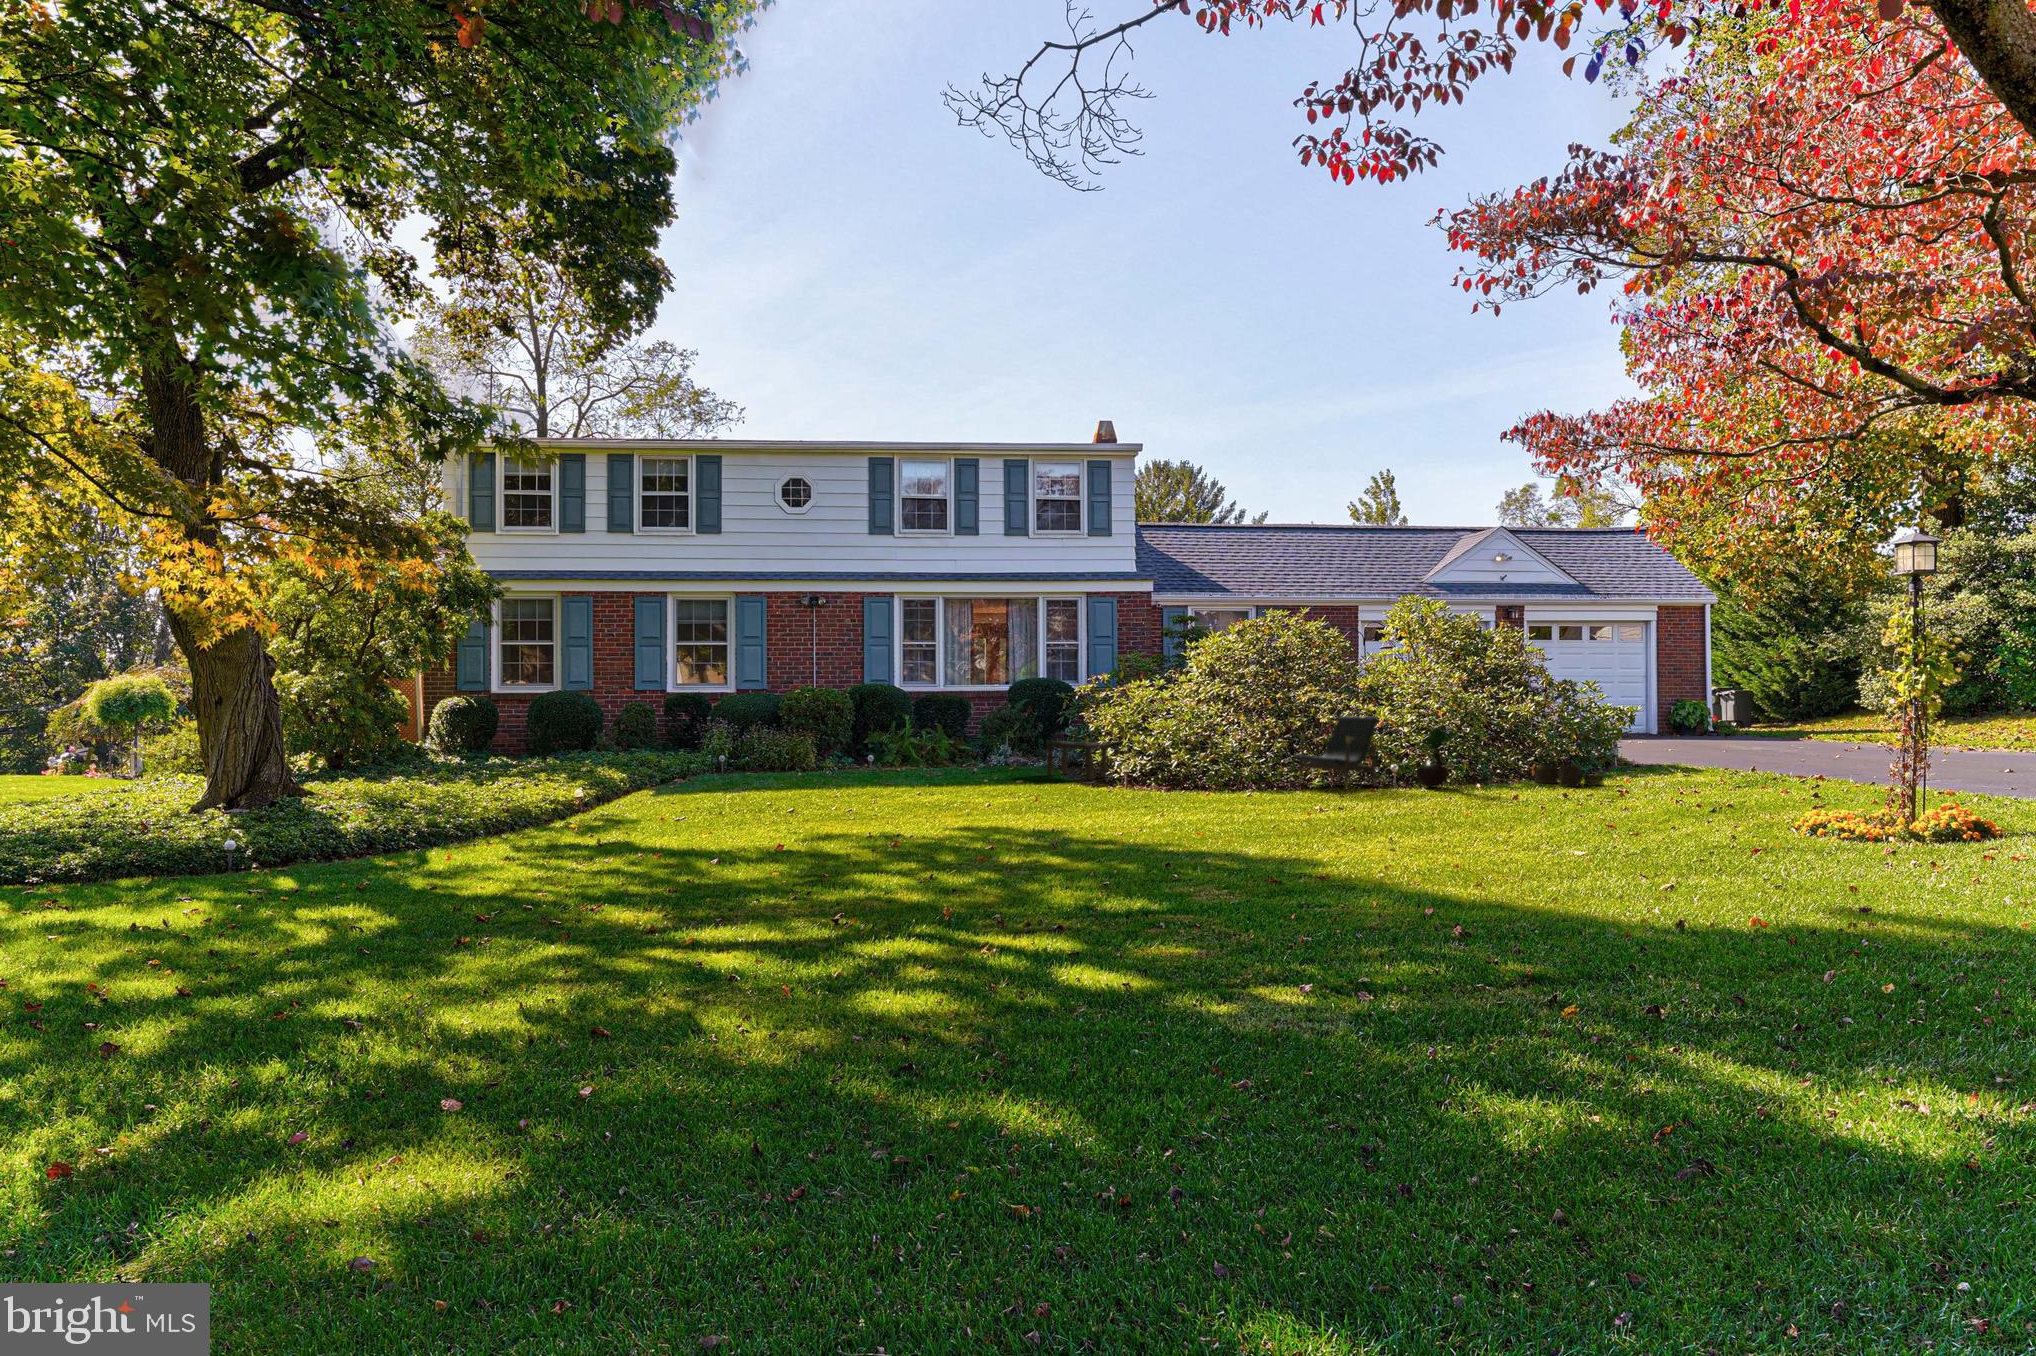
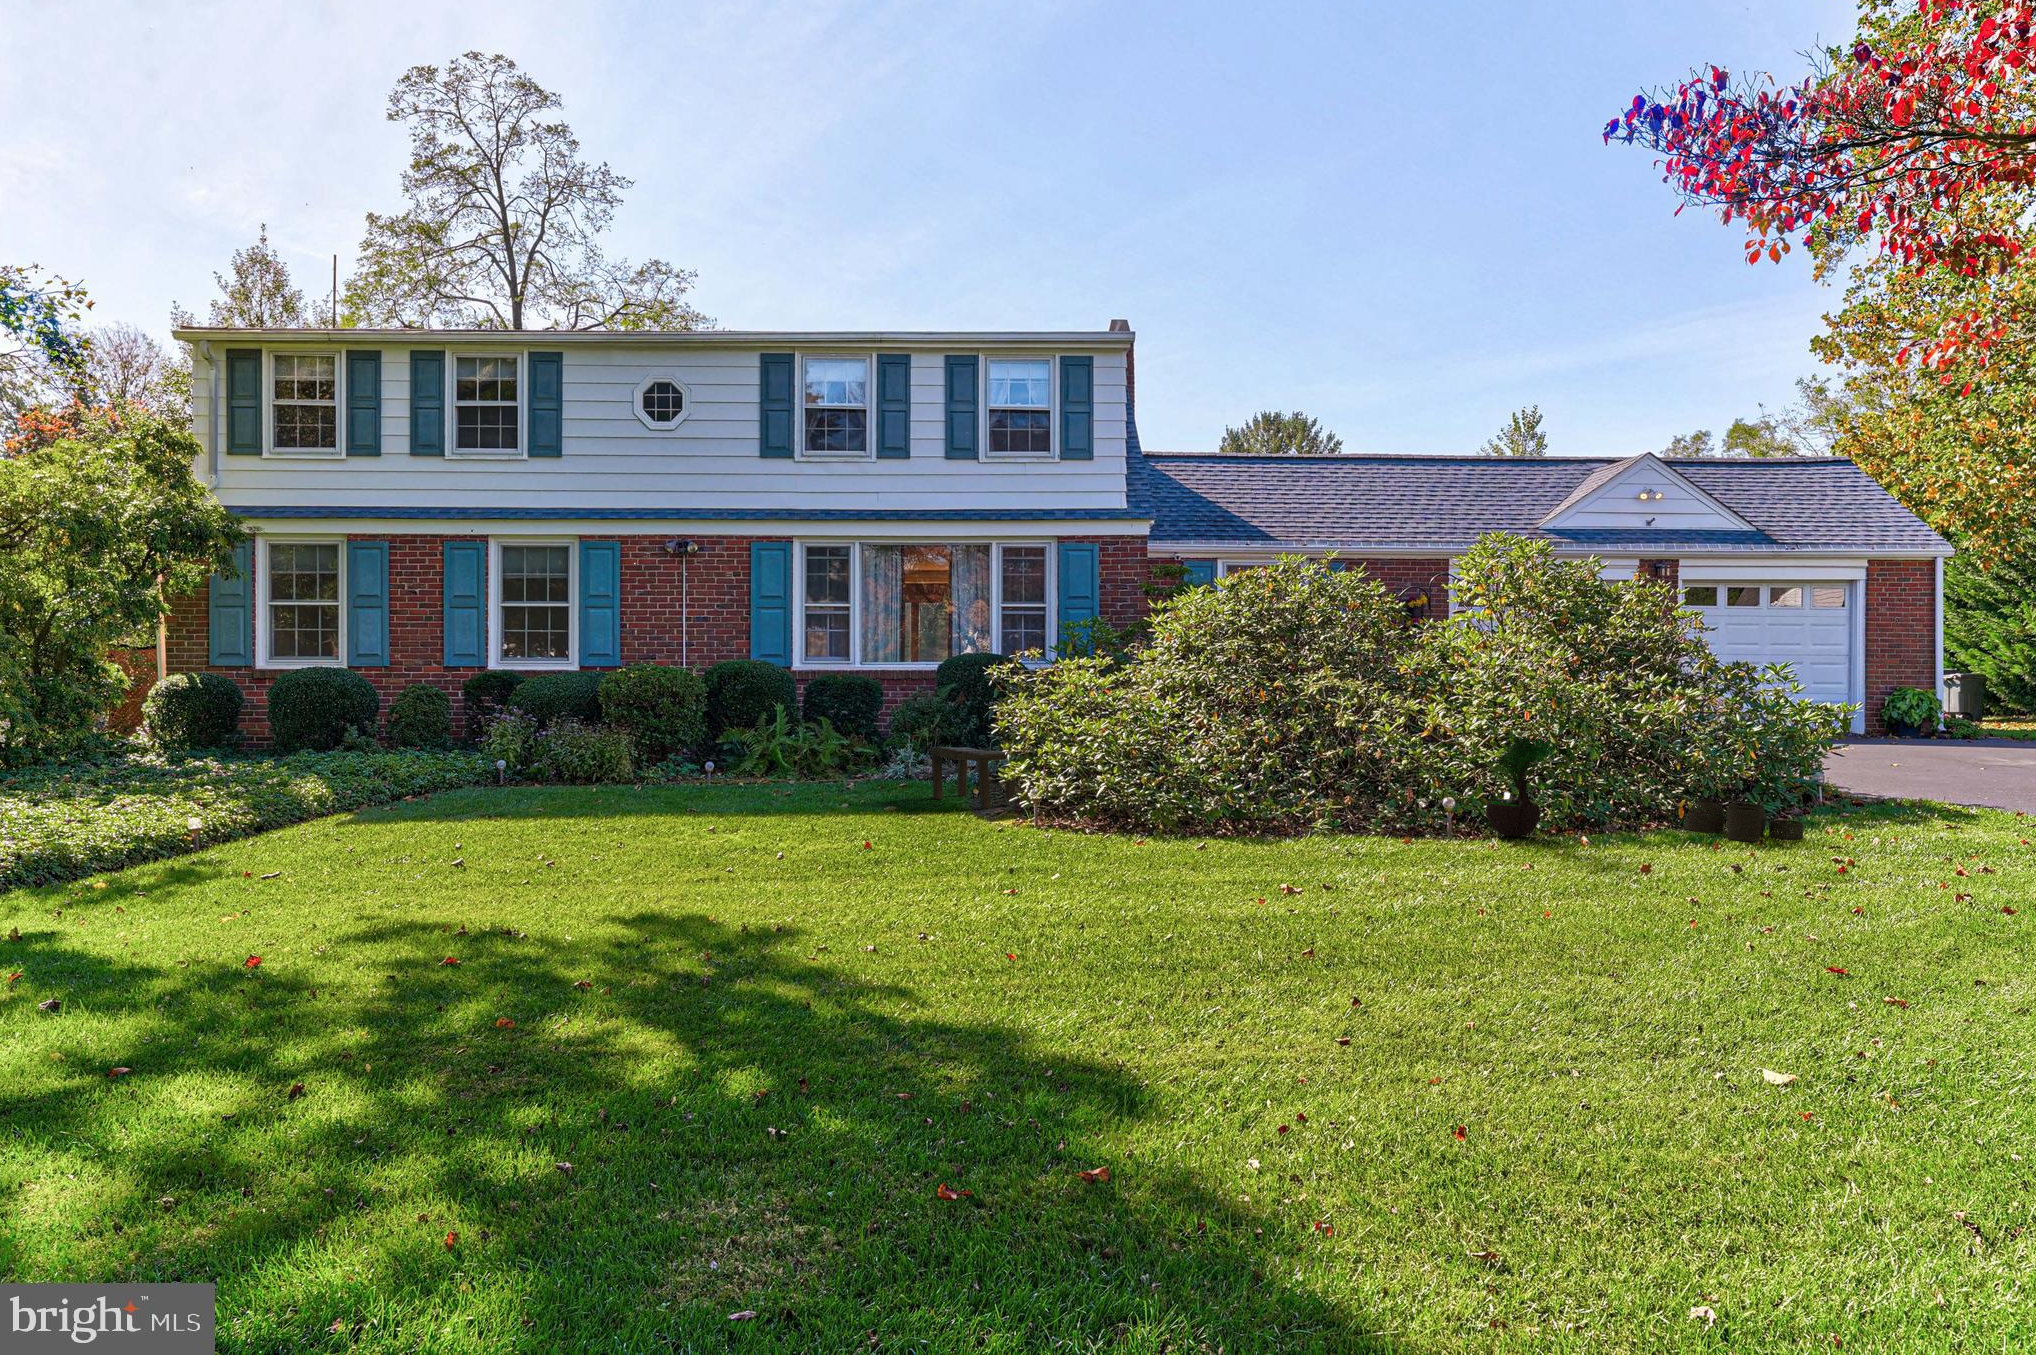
lounge chair: present [1297,716,1378,789] -> none [1295,716,1427,838]

